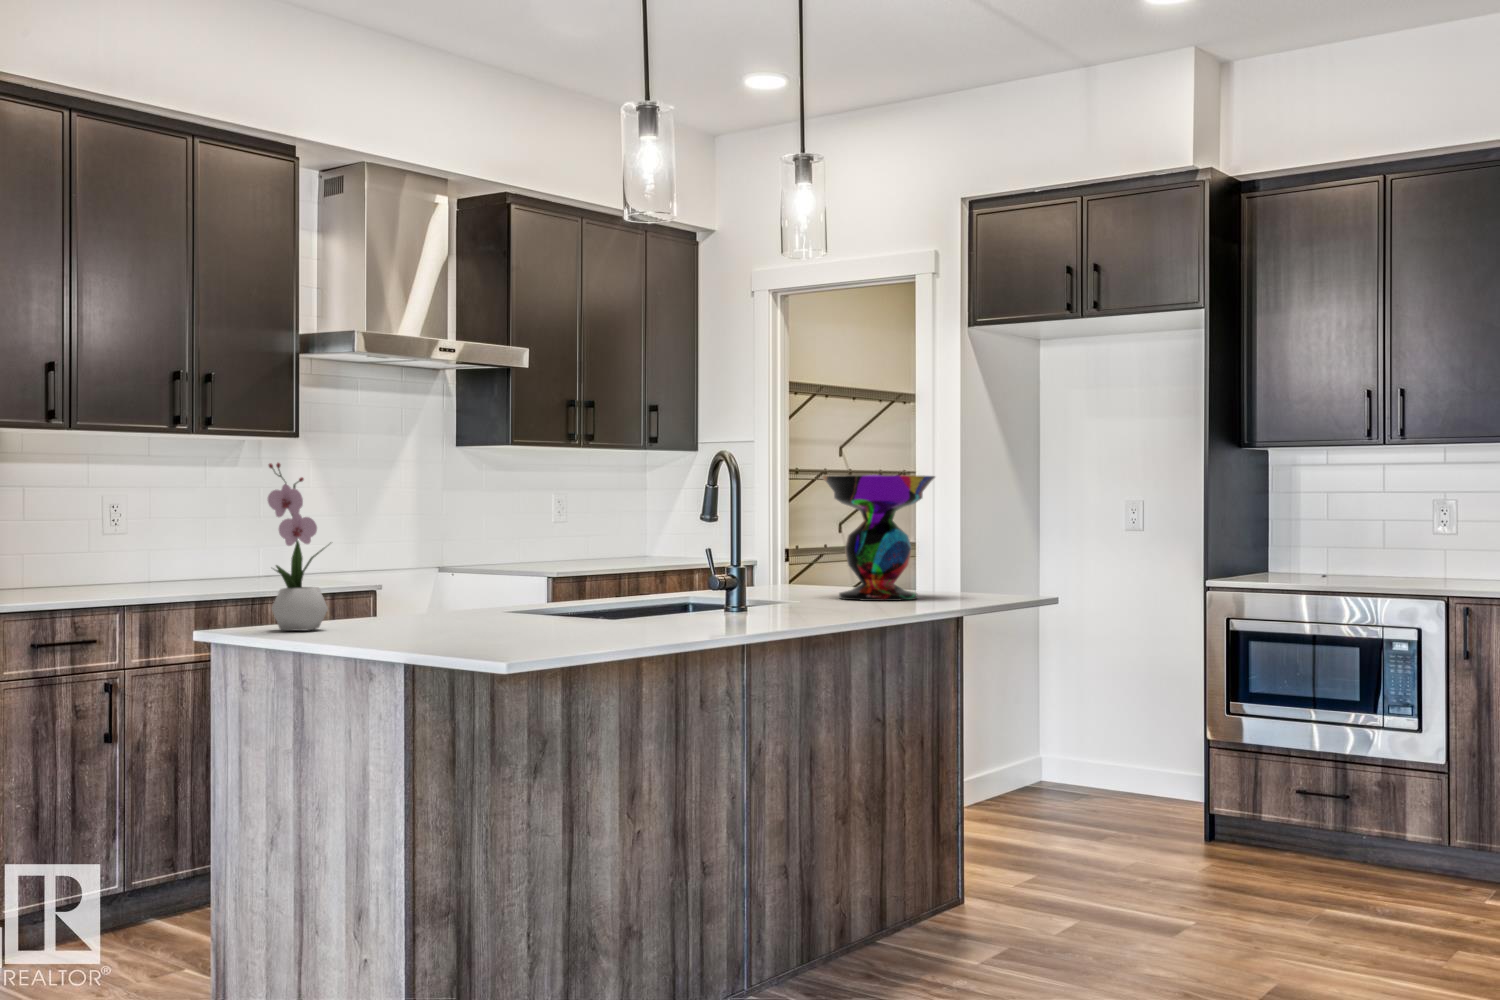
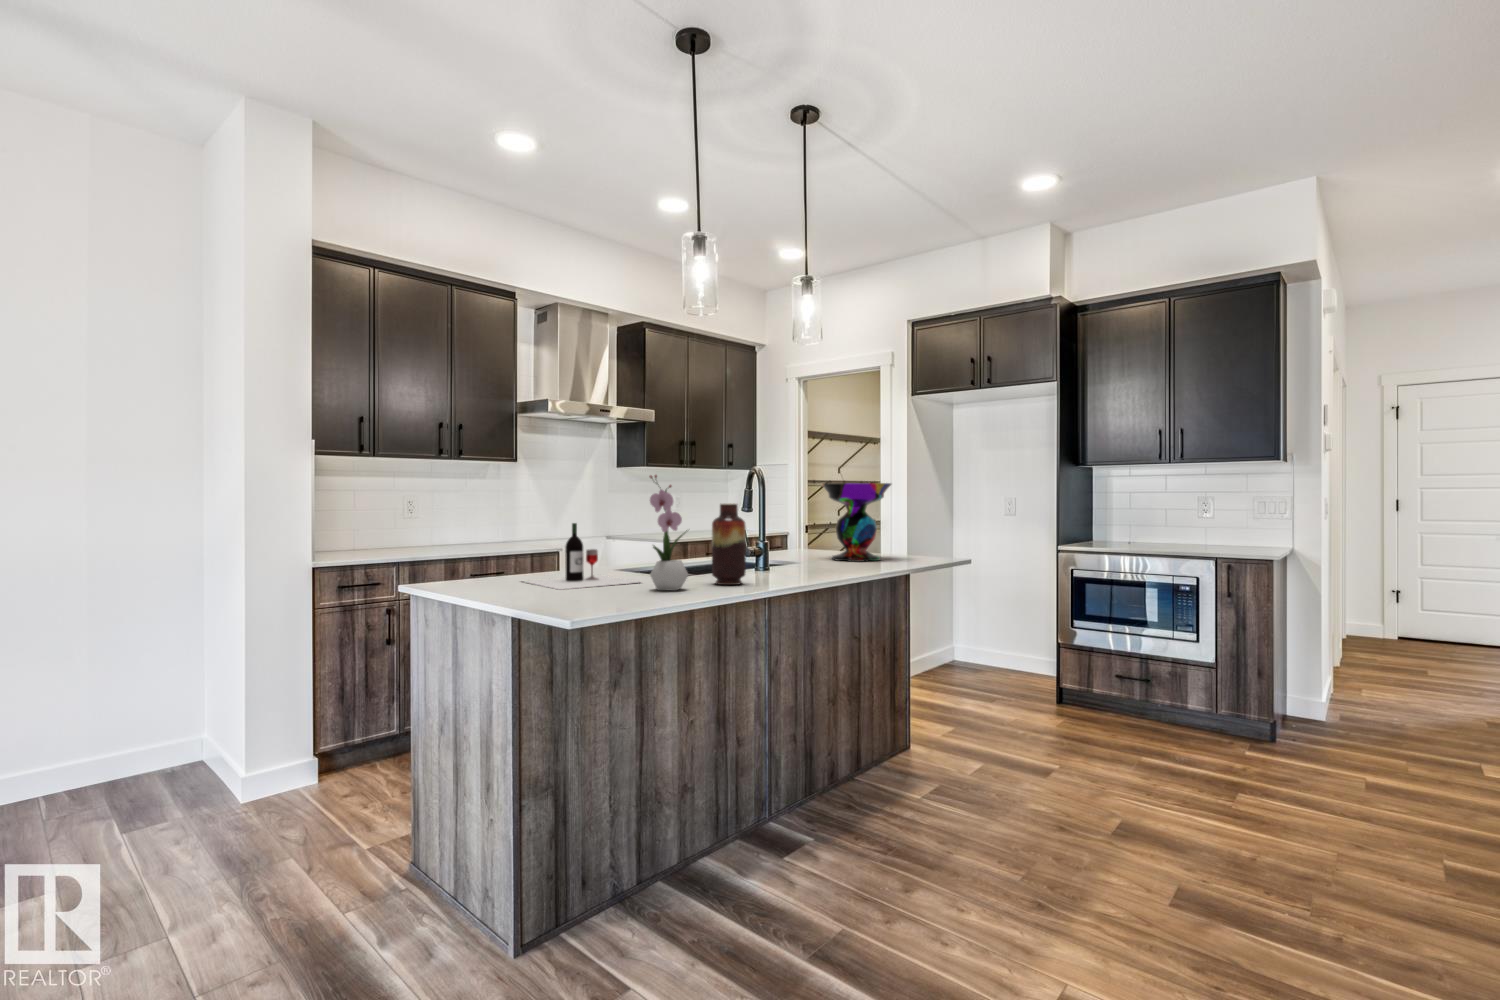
flower arrangement: present [267,463,328,631] -> present [649,475,688,590]
vase: none [670,506,720,627] -> present [712,504,746,585]
wine bottle: none [372,536,565,633] -> present [524,523,638,589]

